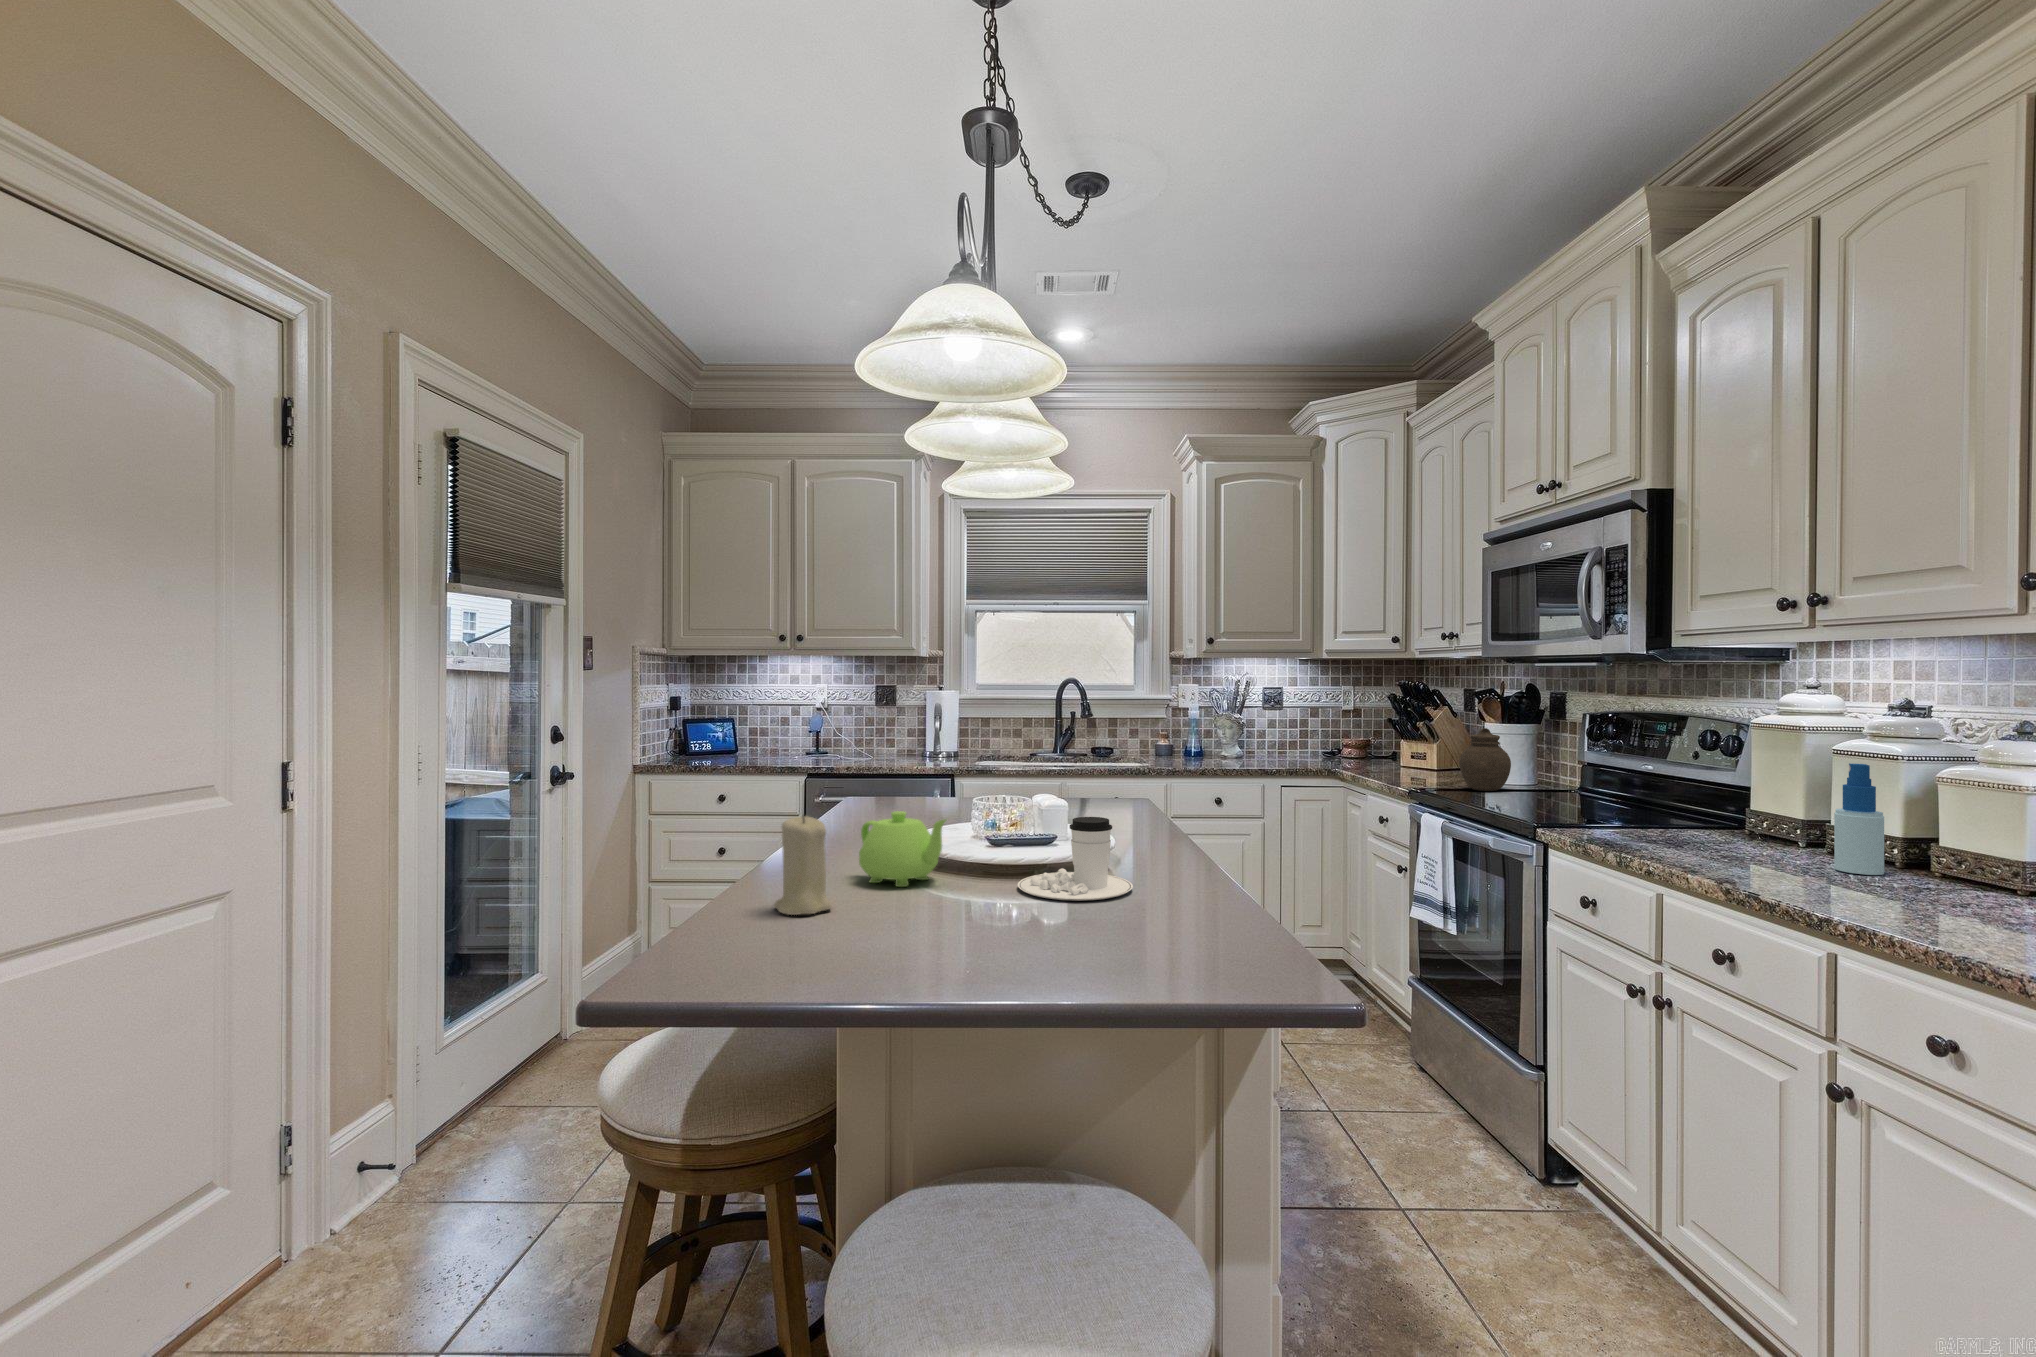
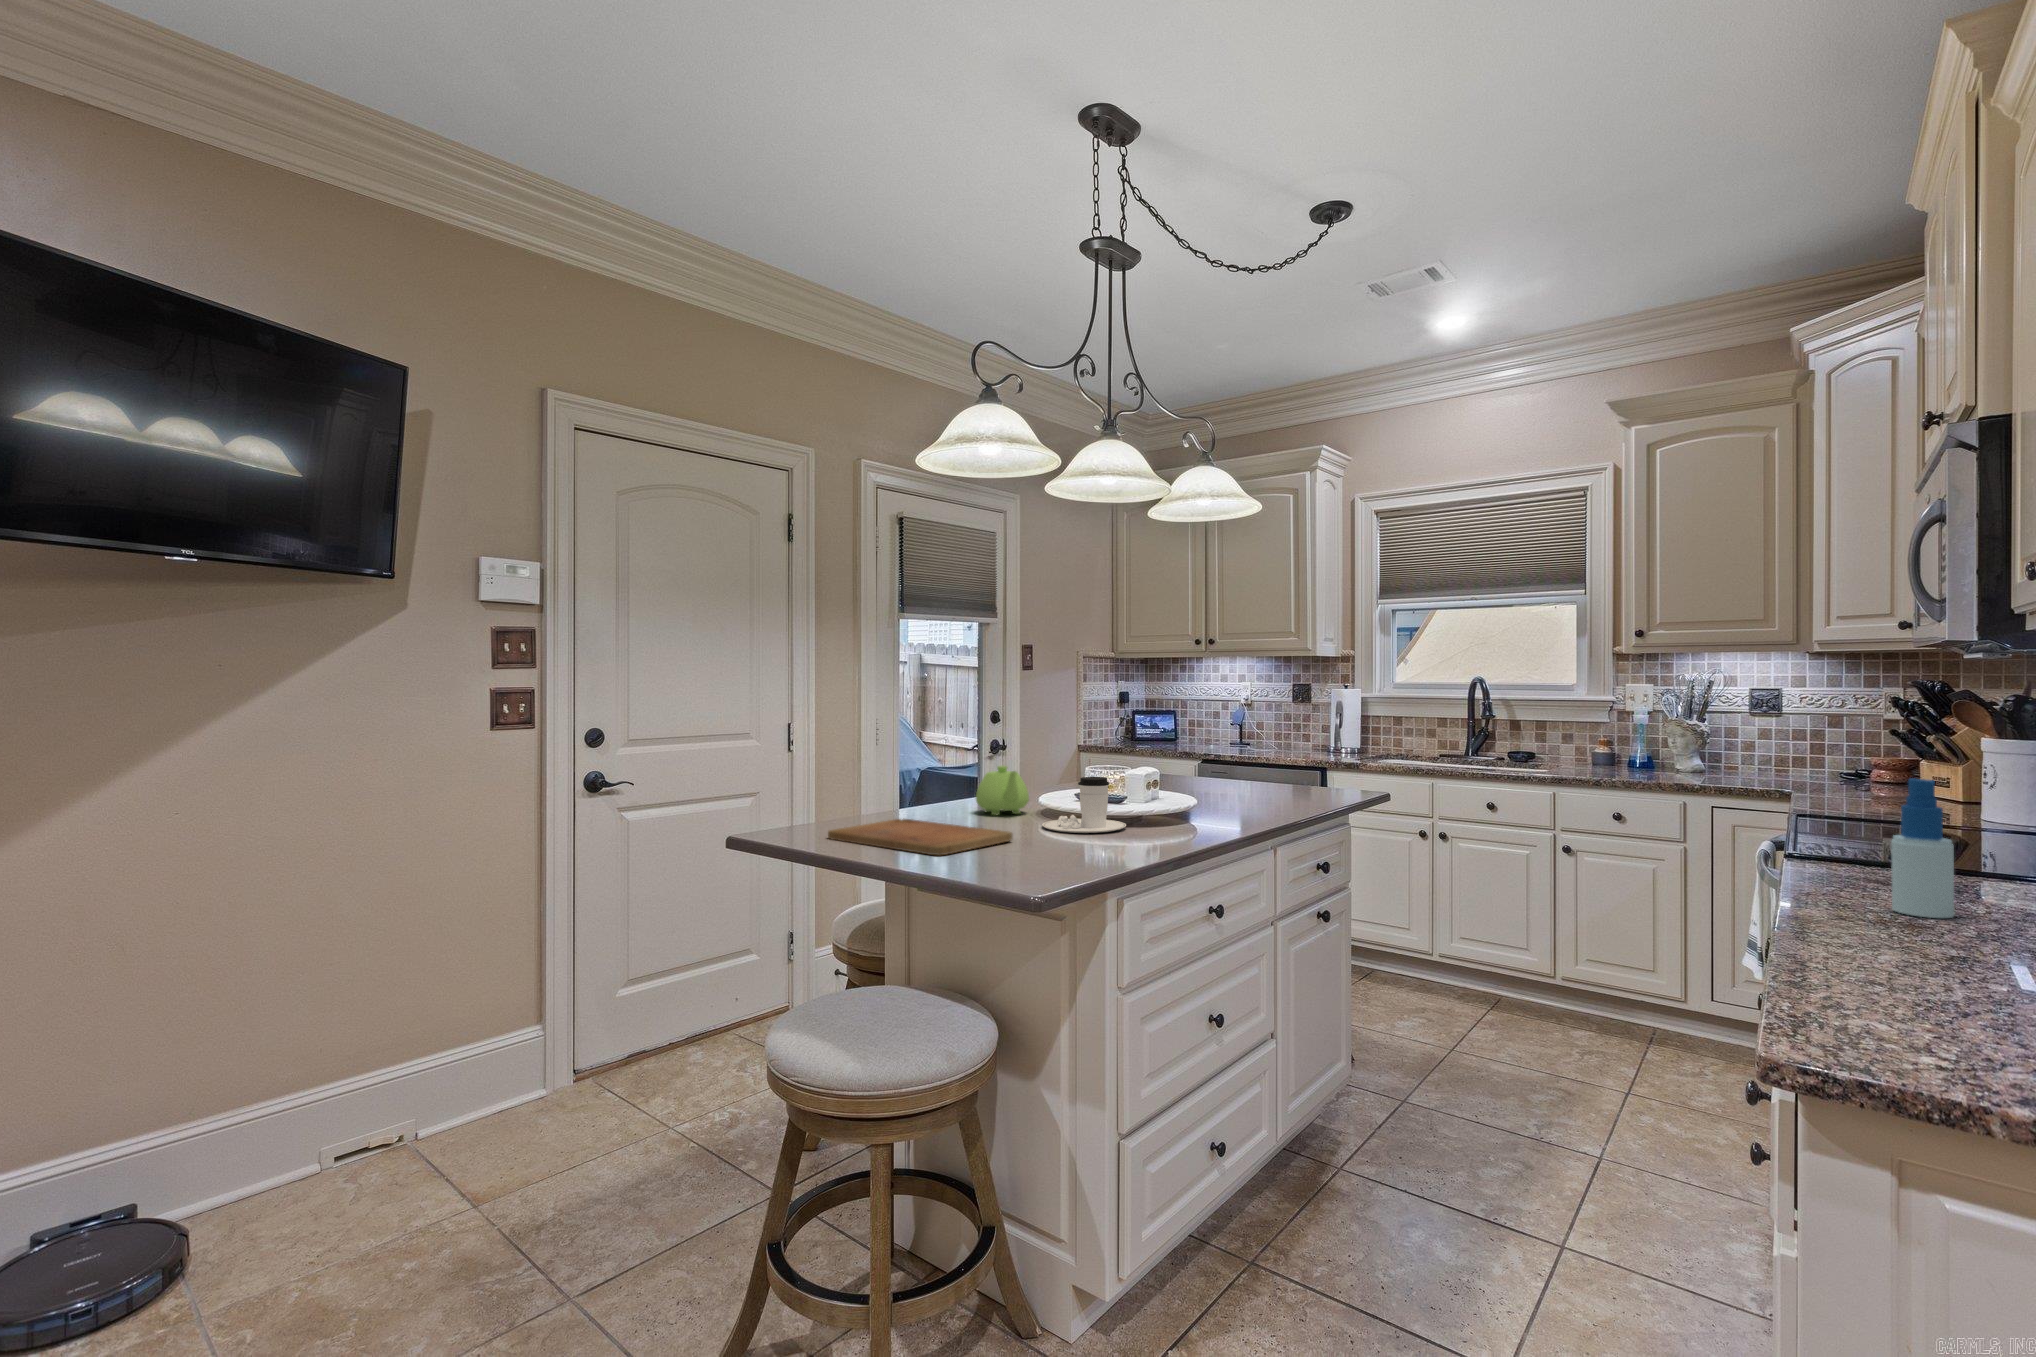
jar: present [1459,728,1511,791] -> none [1831,740,1909,821]
candle: present [774,815,832,915] -> none [895,758,929,818]
cutting board: none [823,916,1114,986] -> present [828,819,1013,856]

